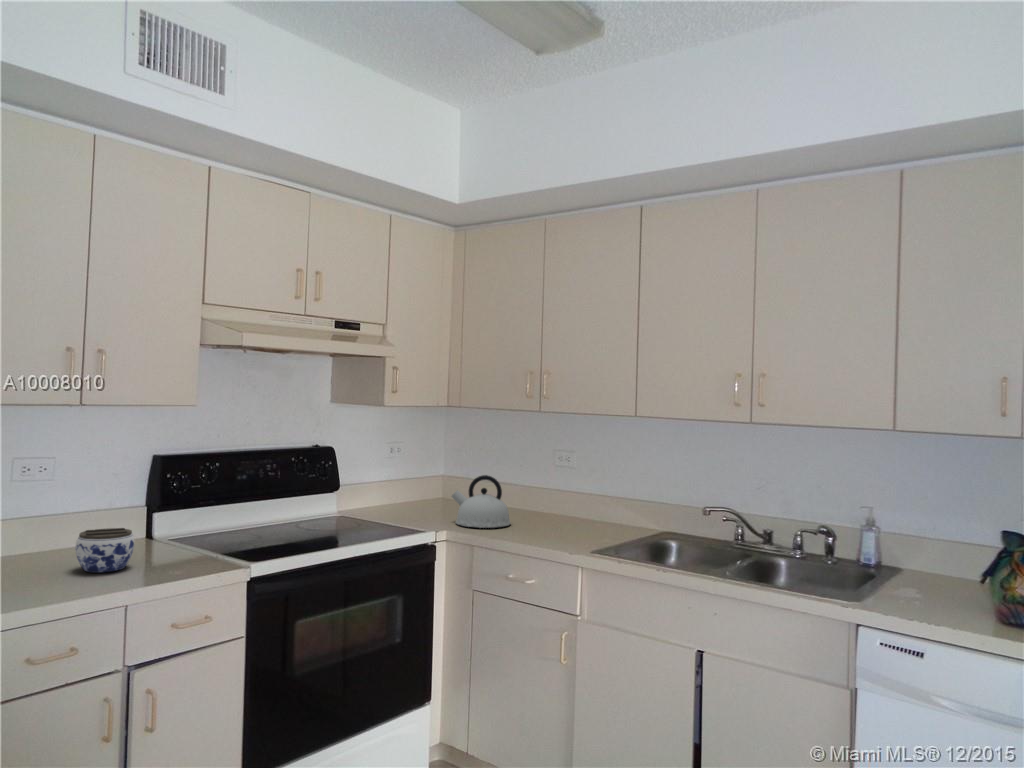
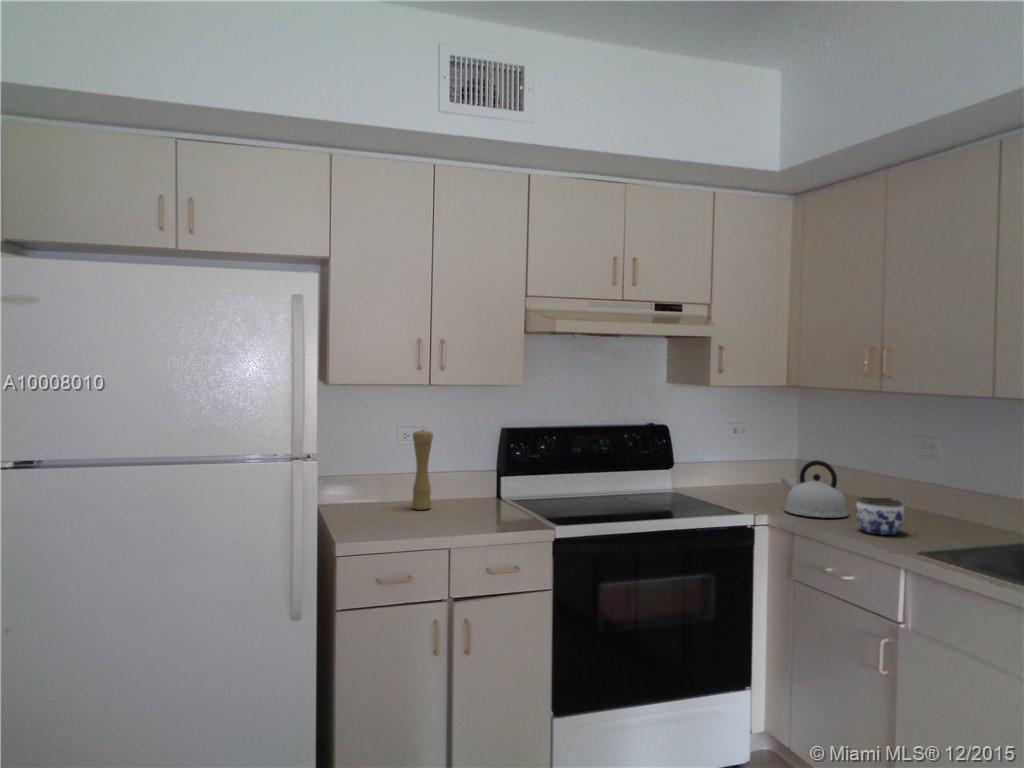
pepper mill: none [42,461,74,563] -> present [412,430,433,510]
jar: present [75,528,134,573] -> present [856,497,905,535]

